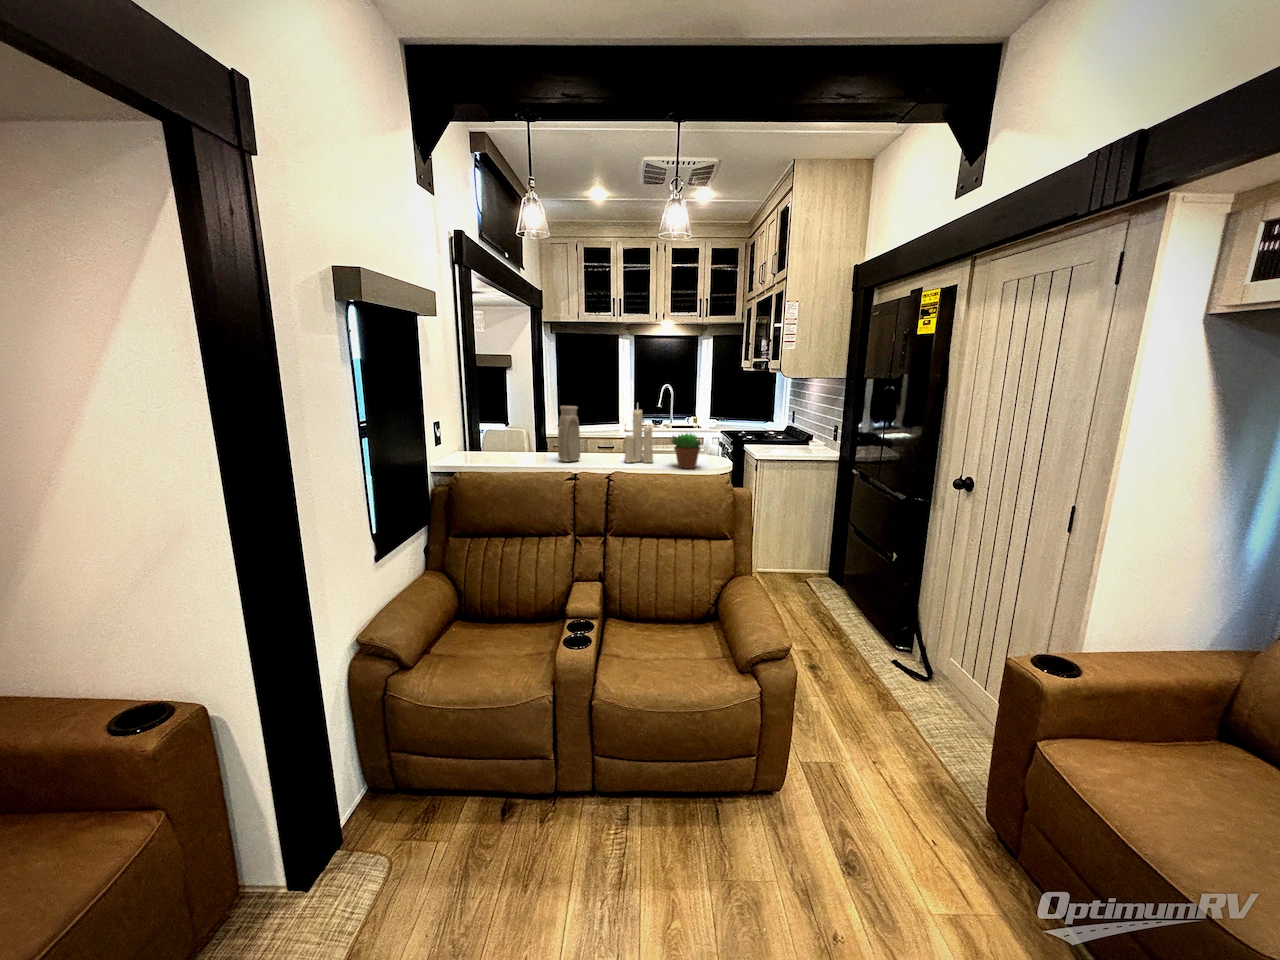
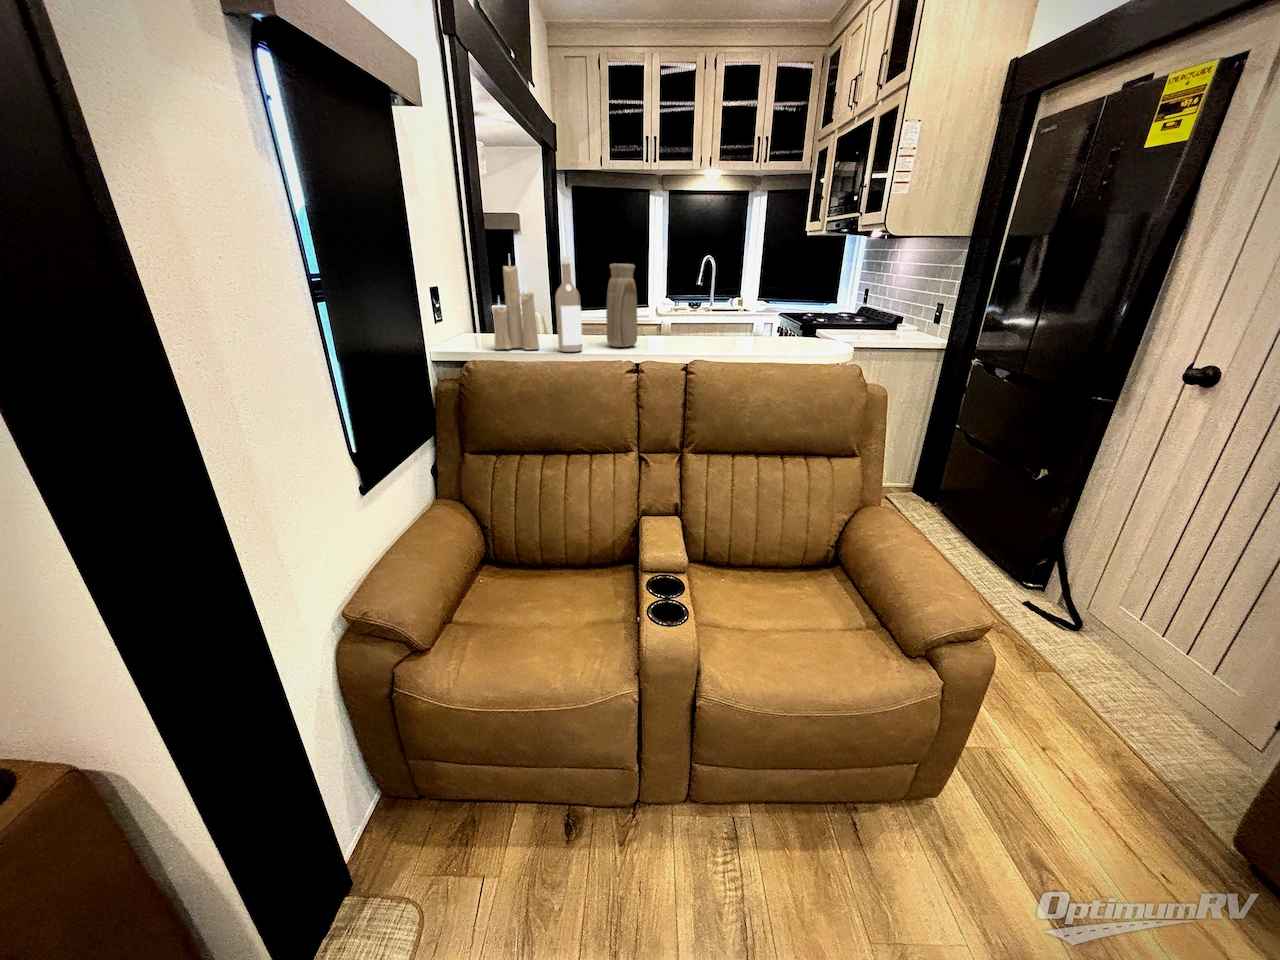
wine bottle: none [521,403,539,466] -> present [555,256,582,352]
candle: present [624,409,653,463] -> present [493,259,539,350]
succulent plant: present [671,434,701,468] -> none [767,303,818,357]

